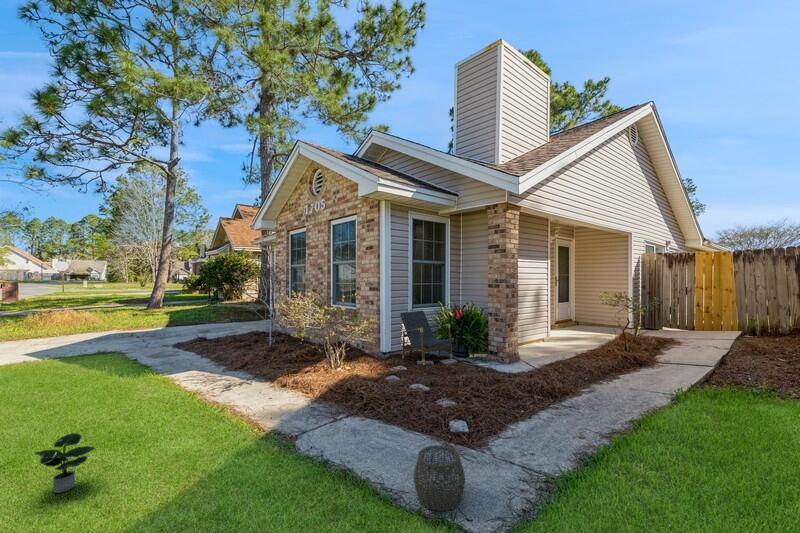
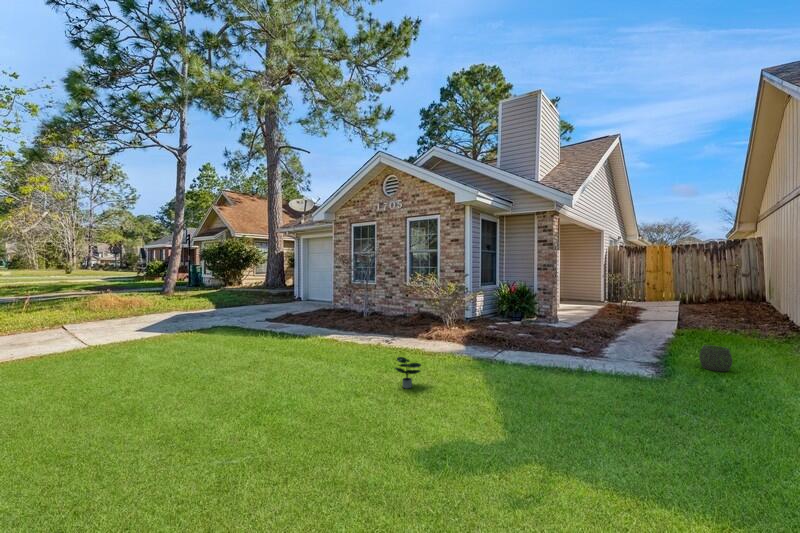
lounge chair: present [400,311,454,365] -> none [476,287,516,325]
woven basket: present [414,445,465,511] -> present [699,345,732,372]

